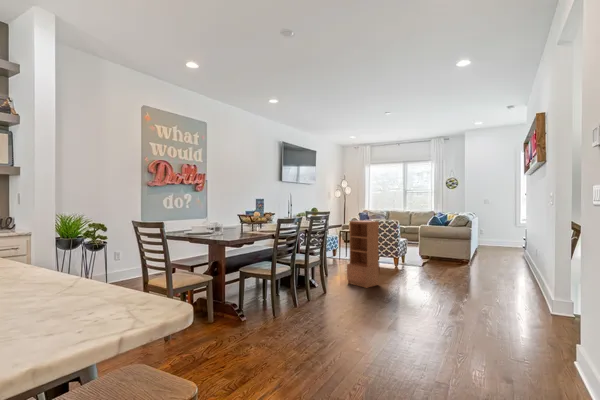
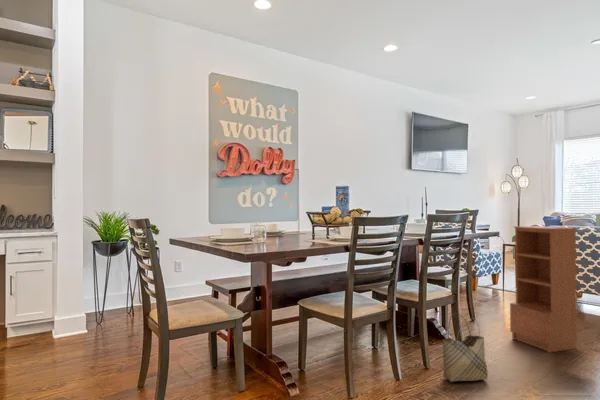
woven basket: none [318,269,340,305] -> present [442,313,488,382]

